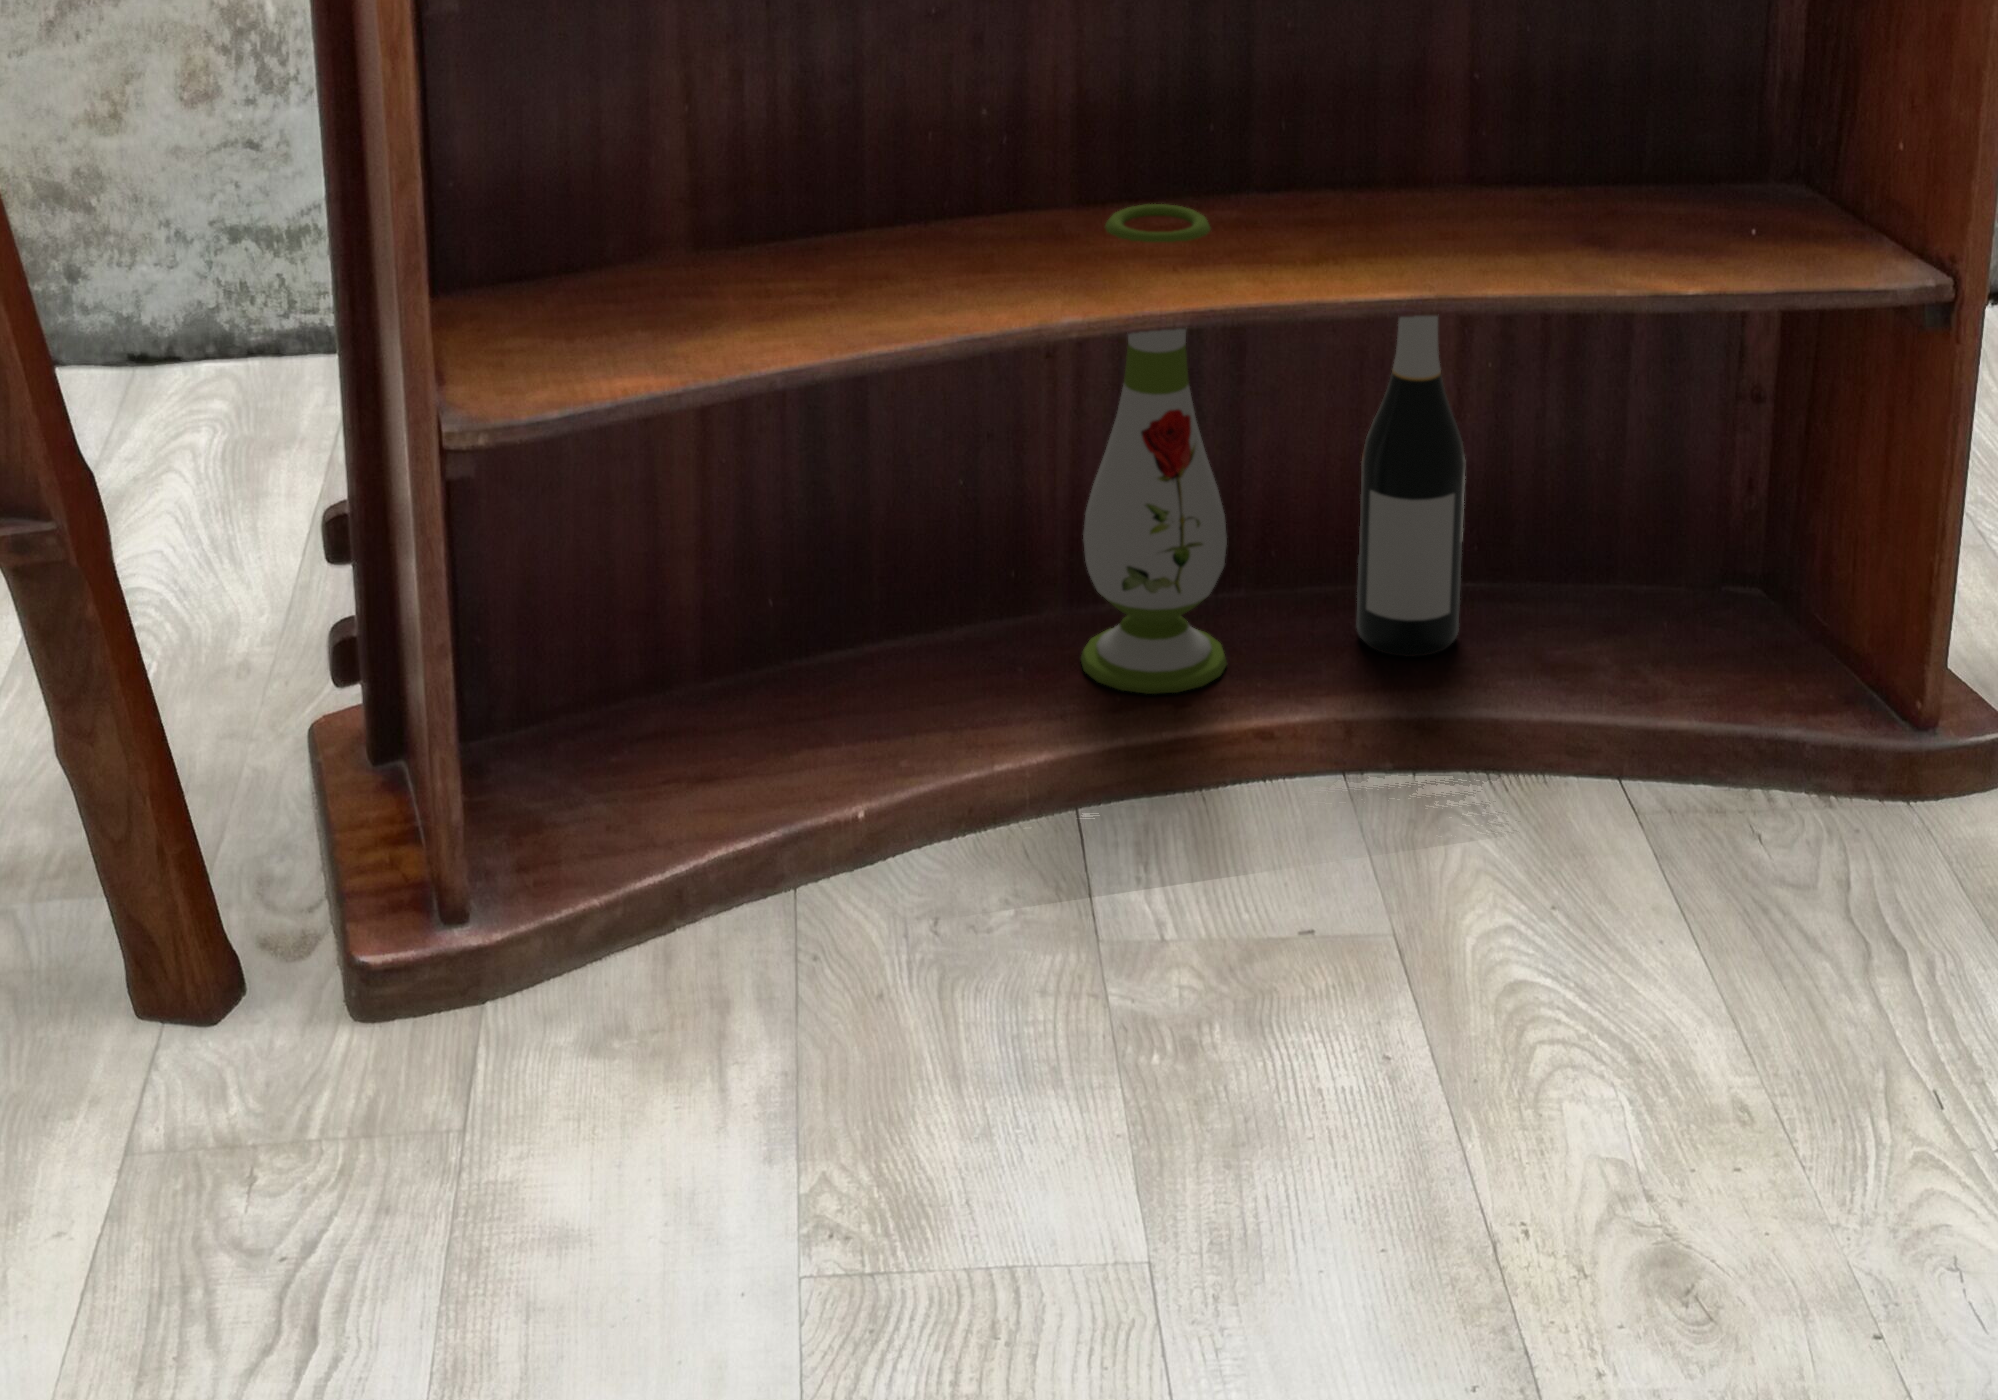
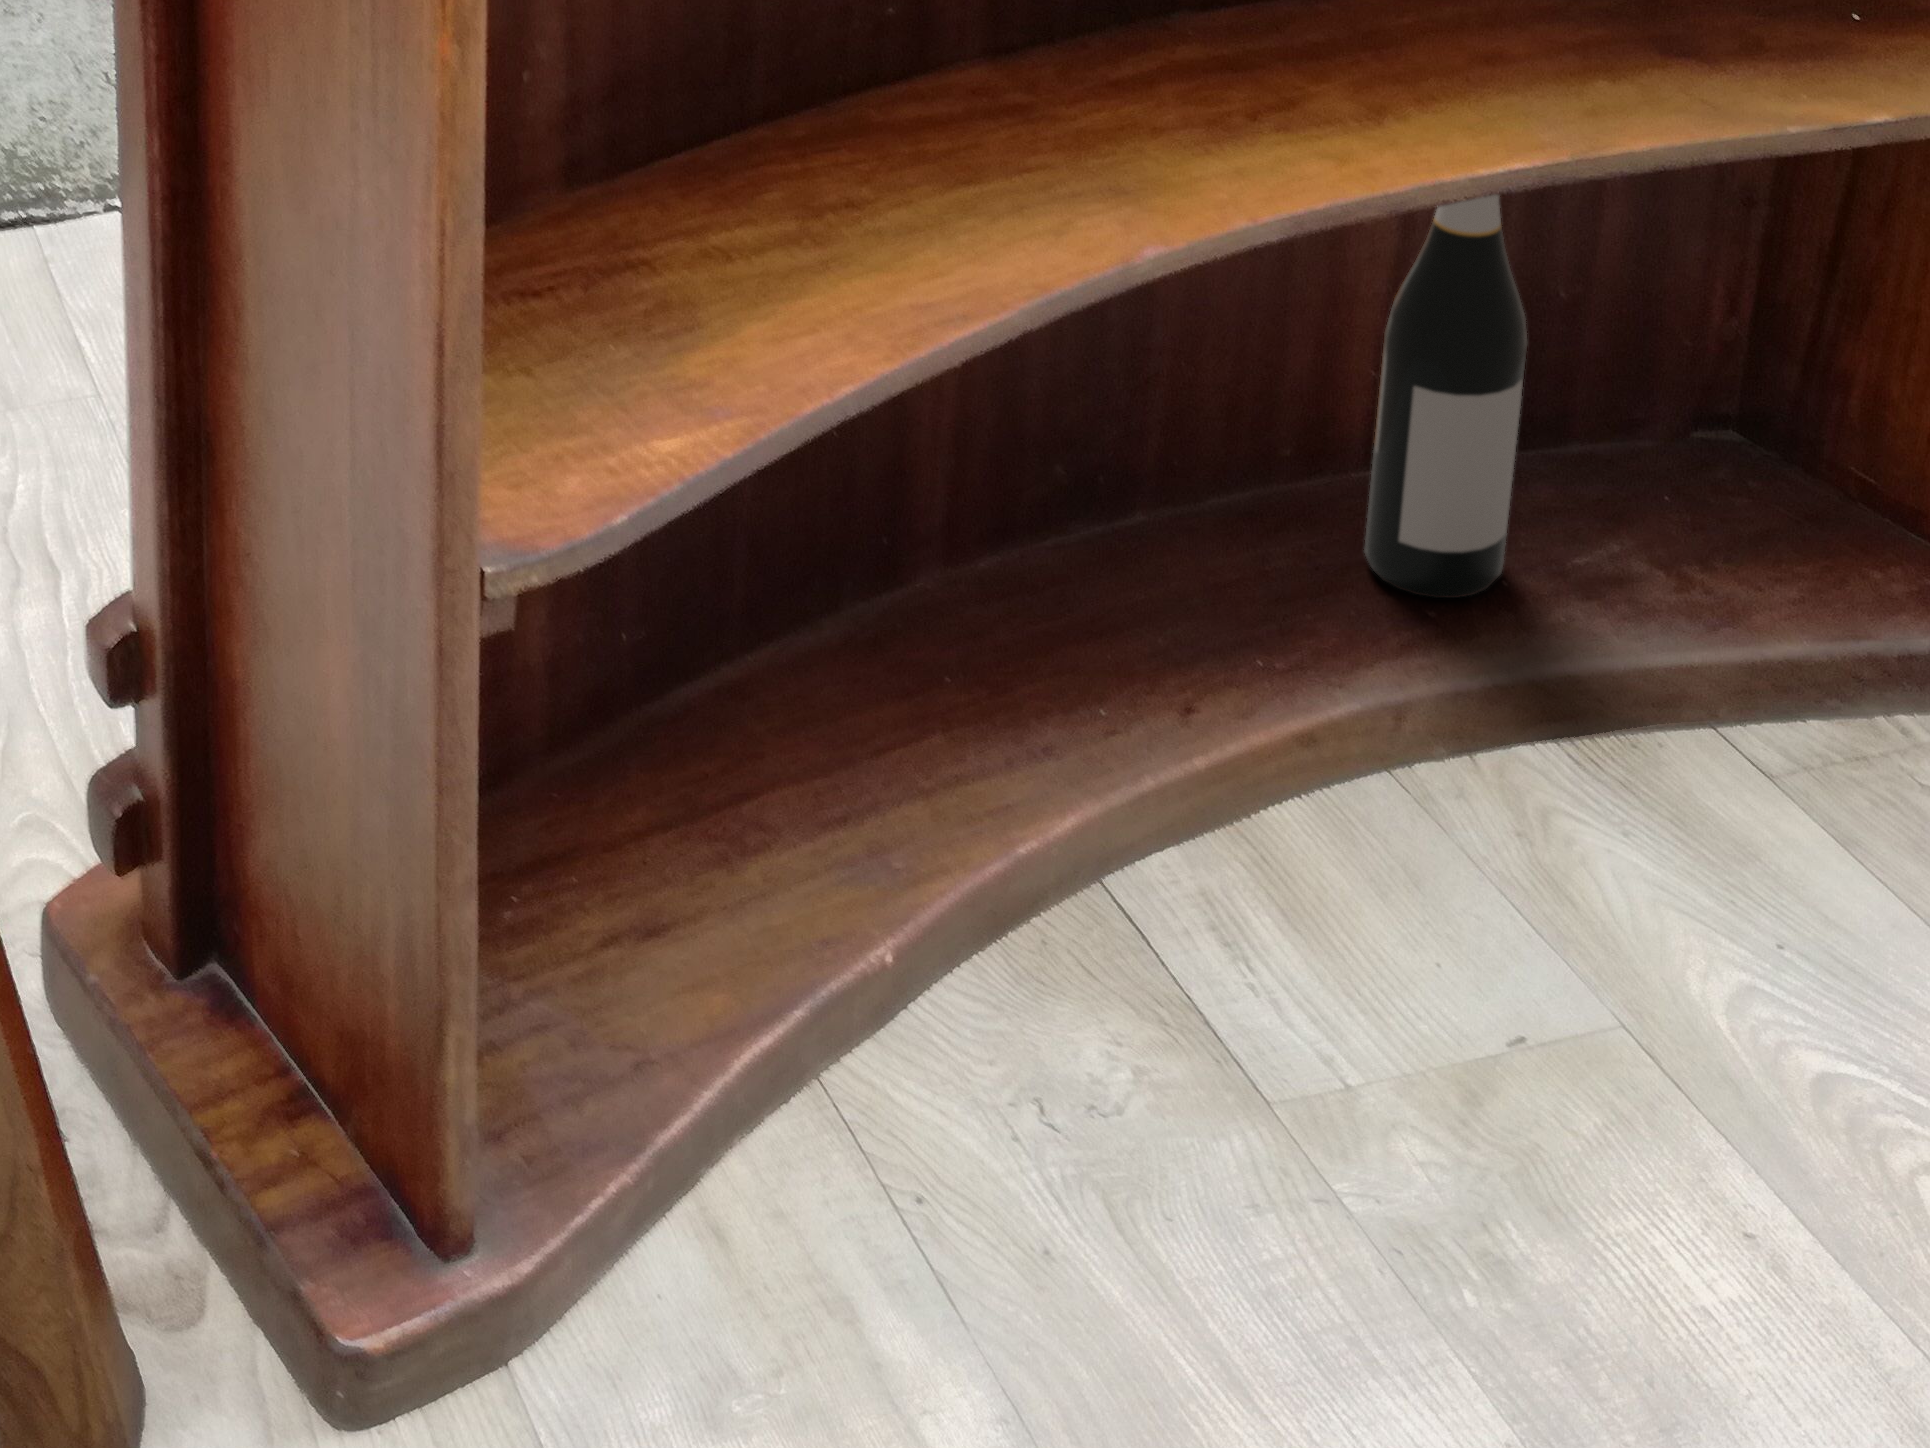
vase: present [1081,204,1227,694] -> none [1042,32,1258,701]

